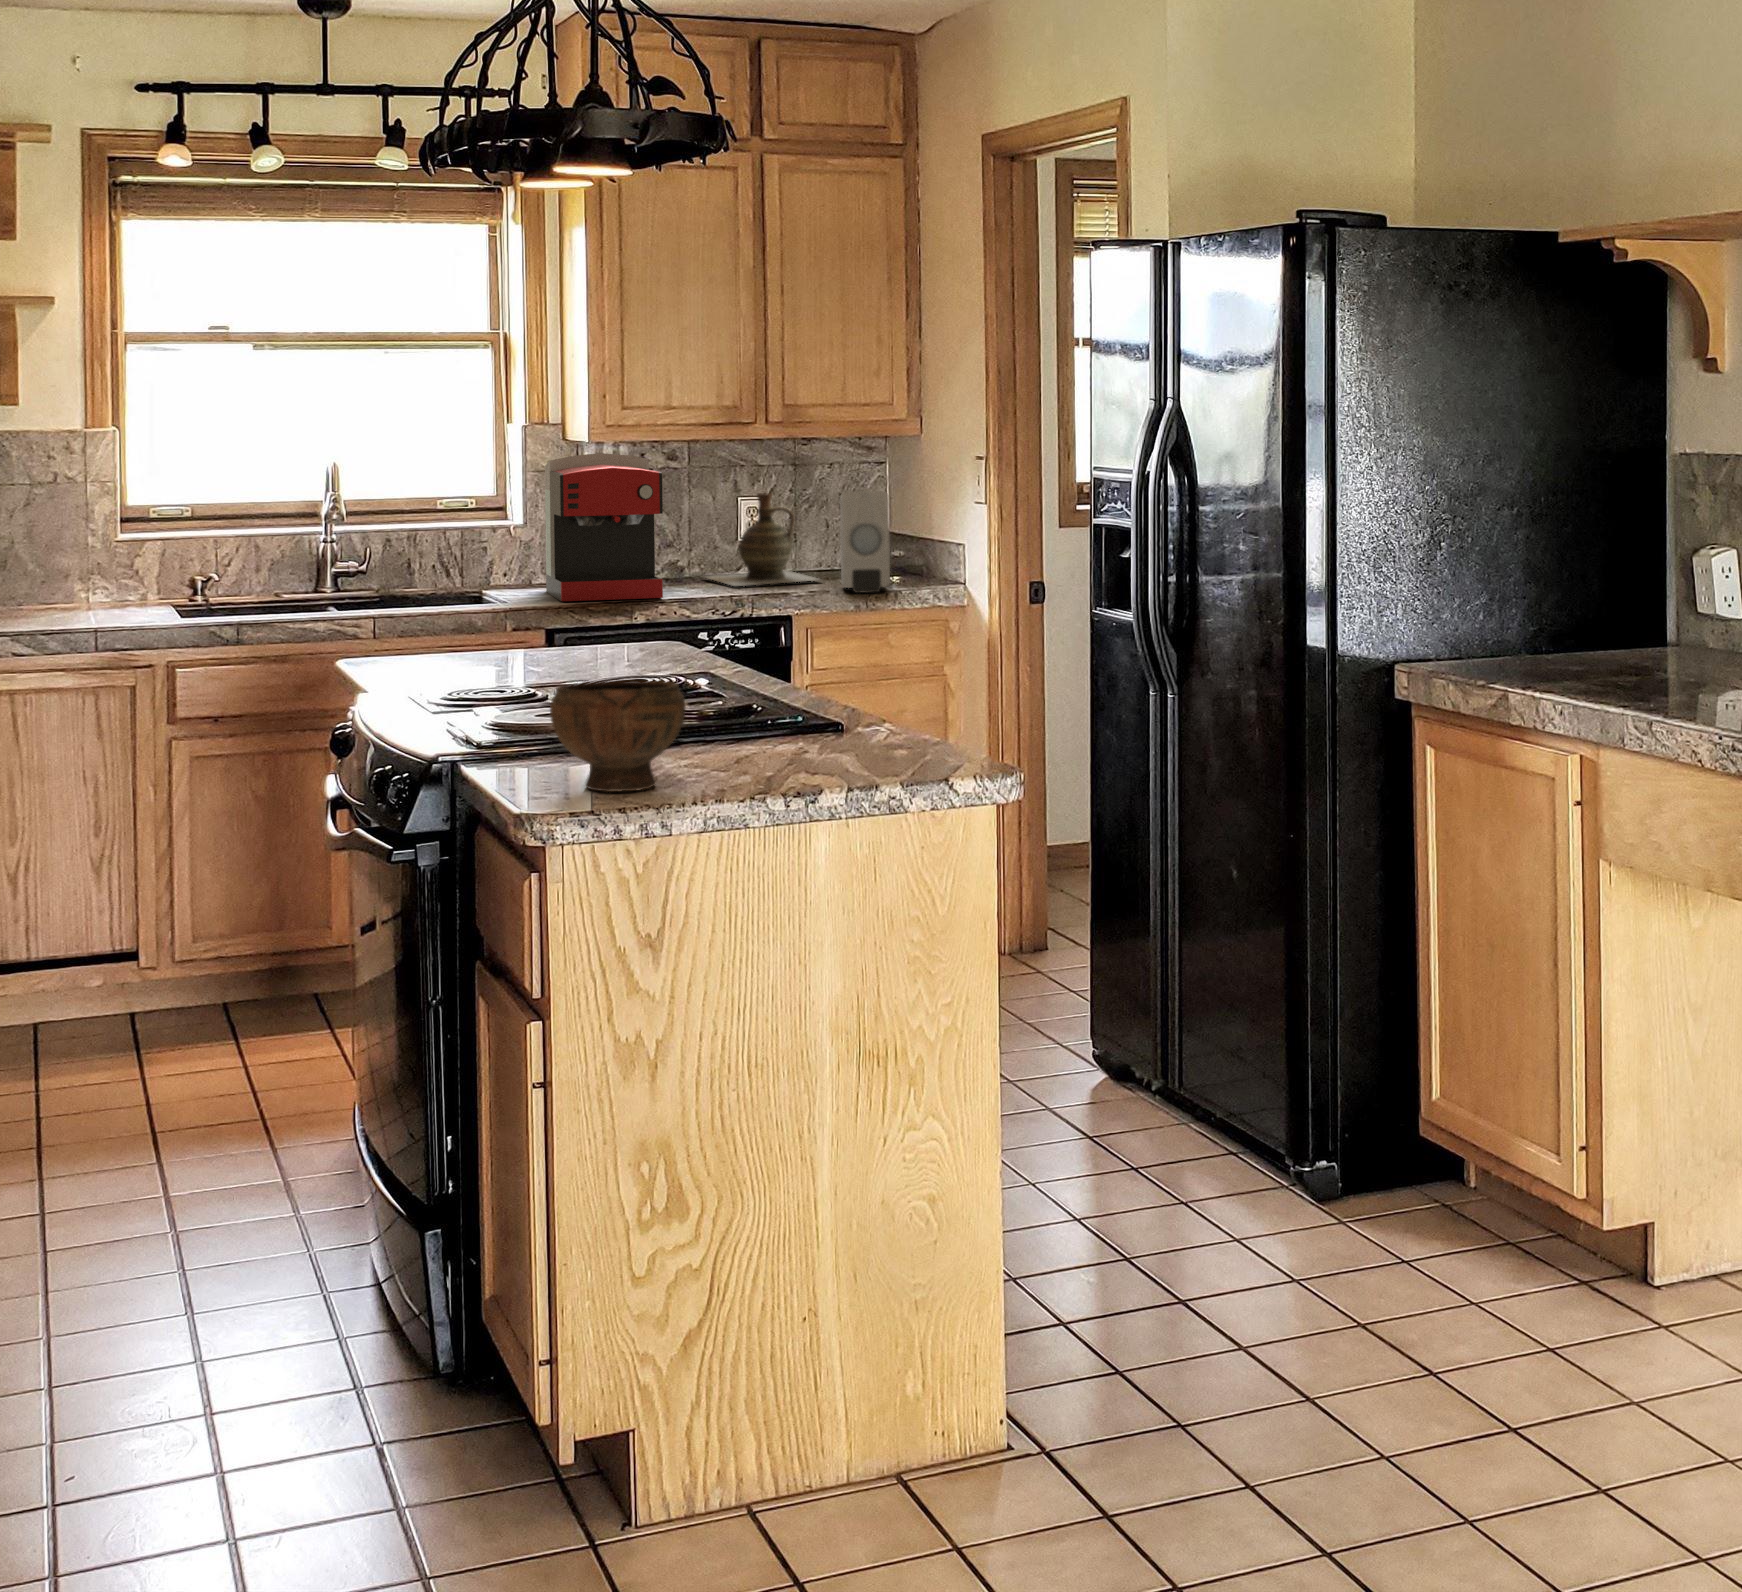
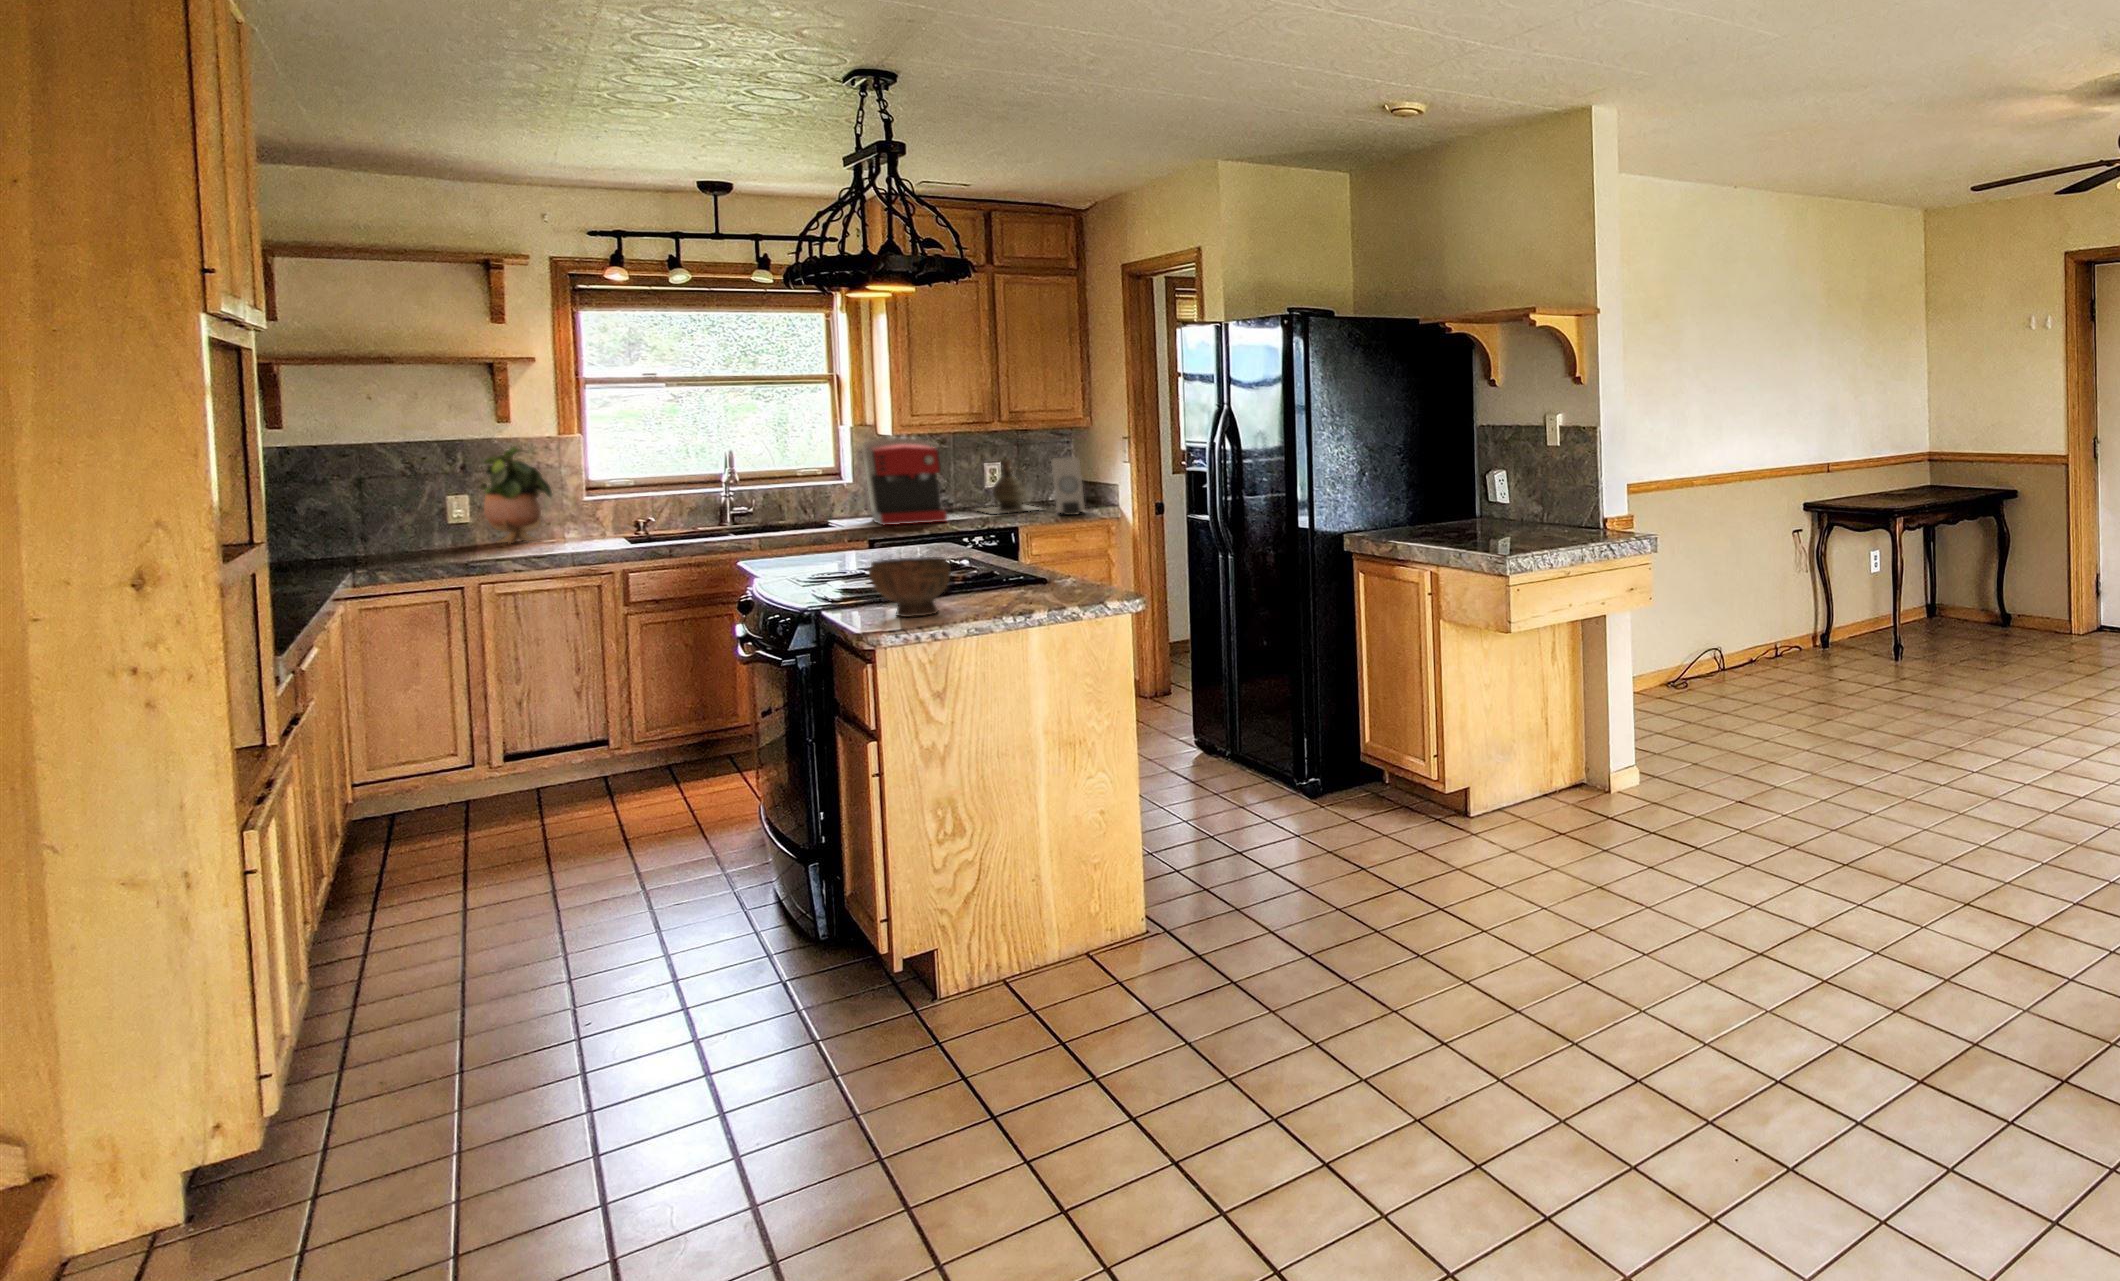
potted plant: none [13,460,105,611] -> present [480,447,552,543]

